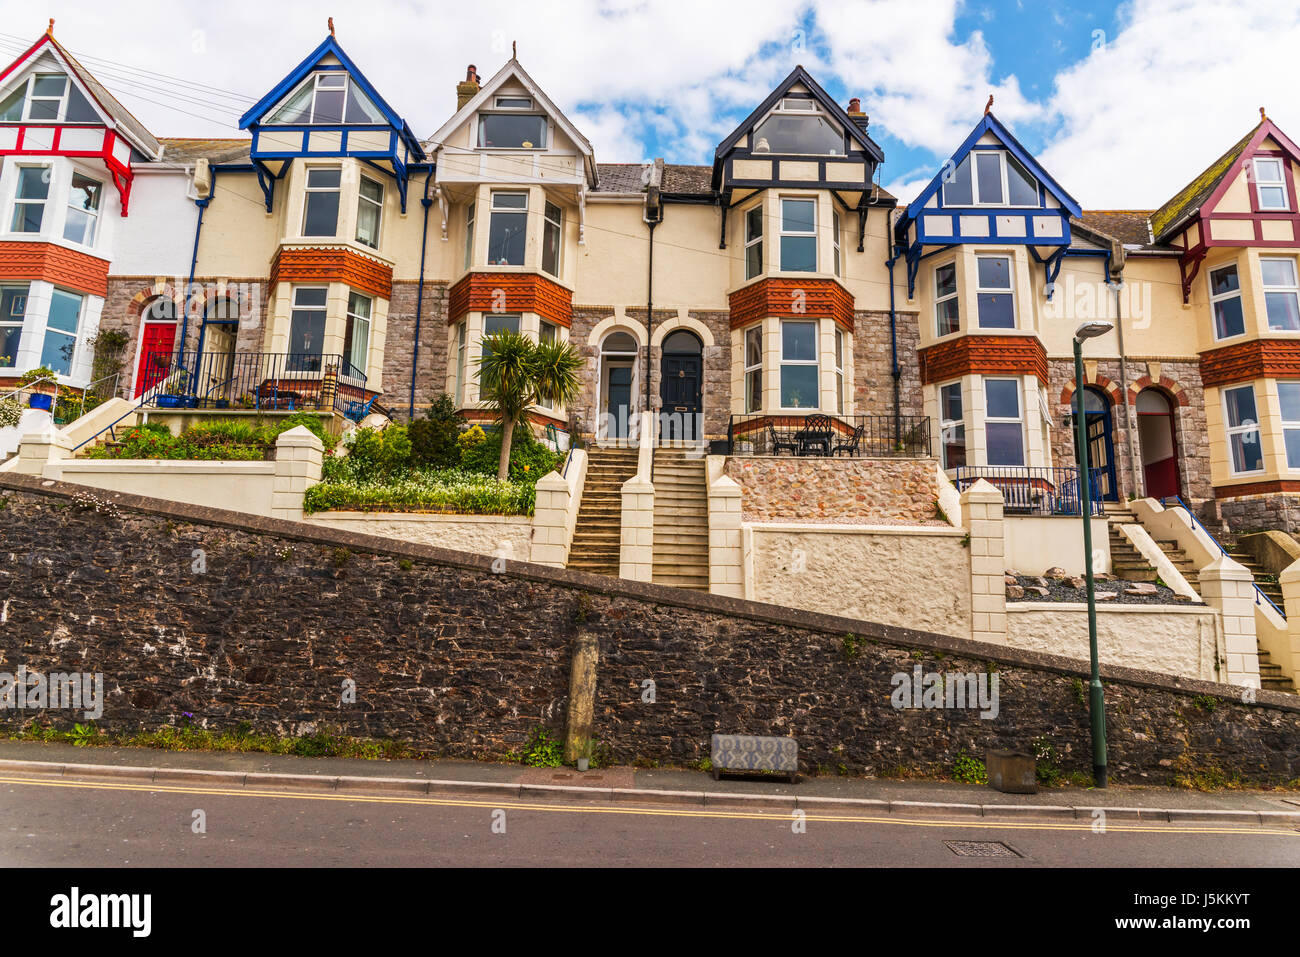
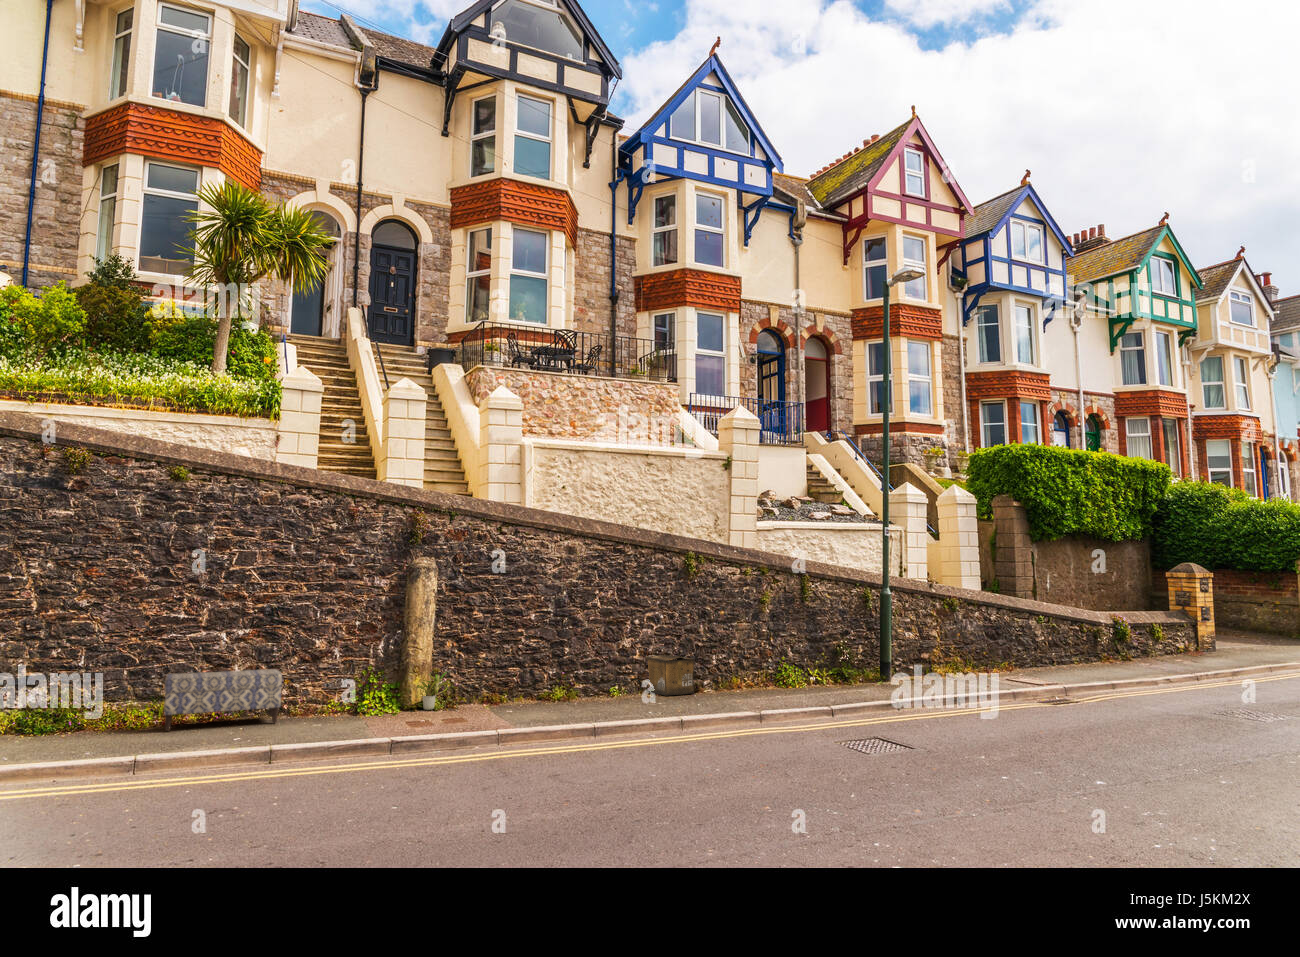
bench: present [711,734,798,783] -> present [164,669,282,731]
cardboard box: present [986,749,1037,793] -> present [648,655,694,696]

